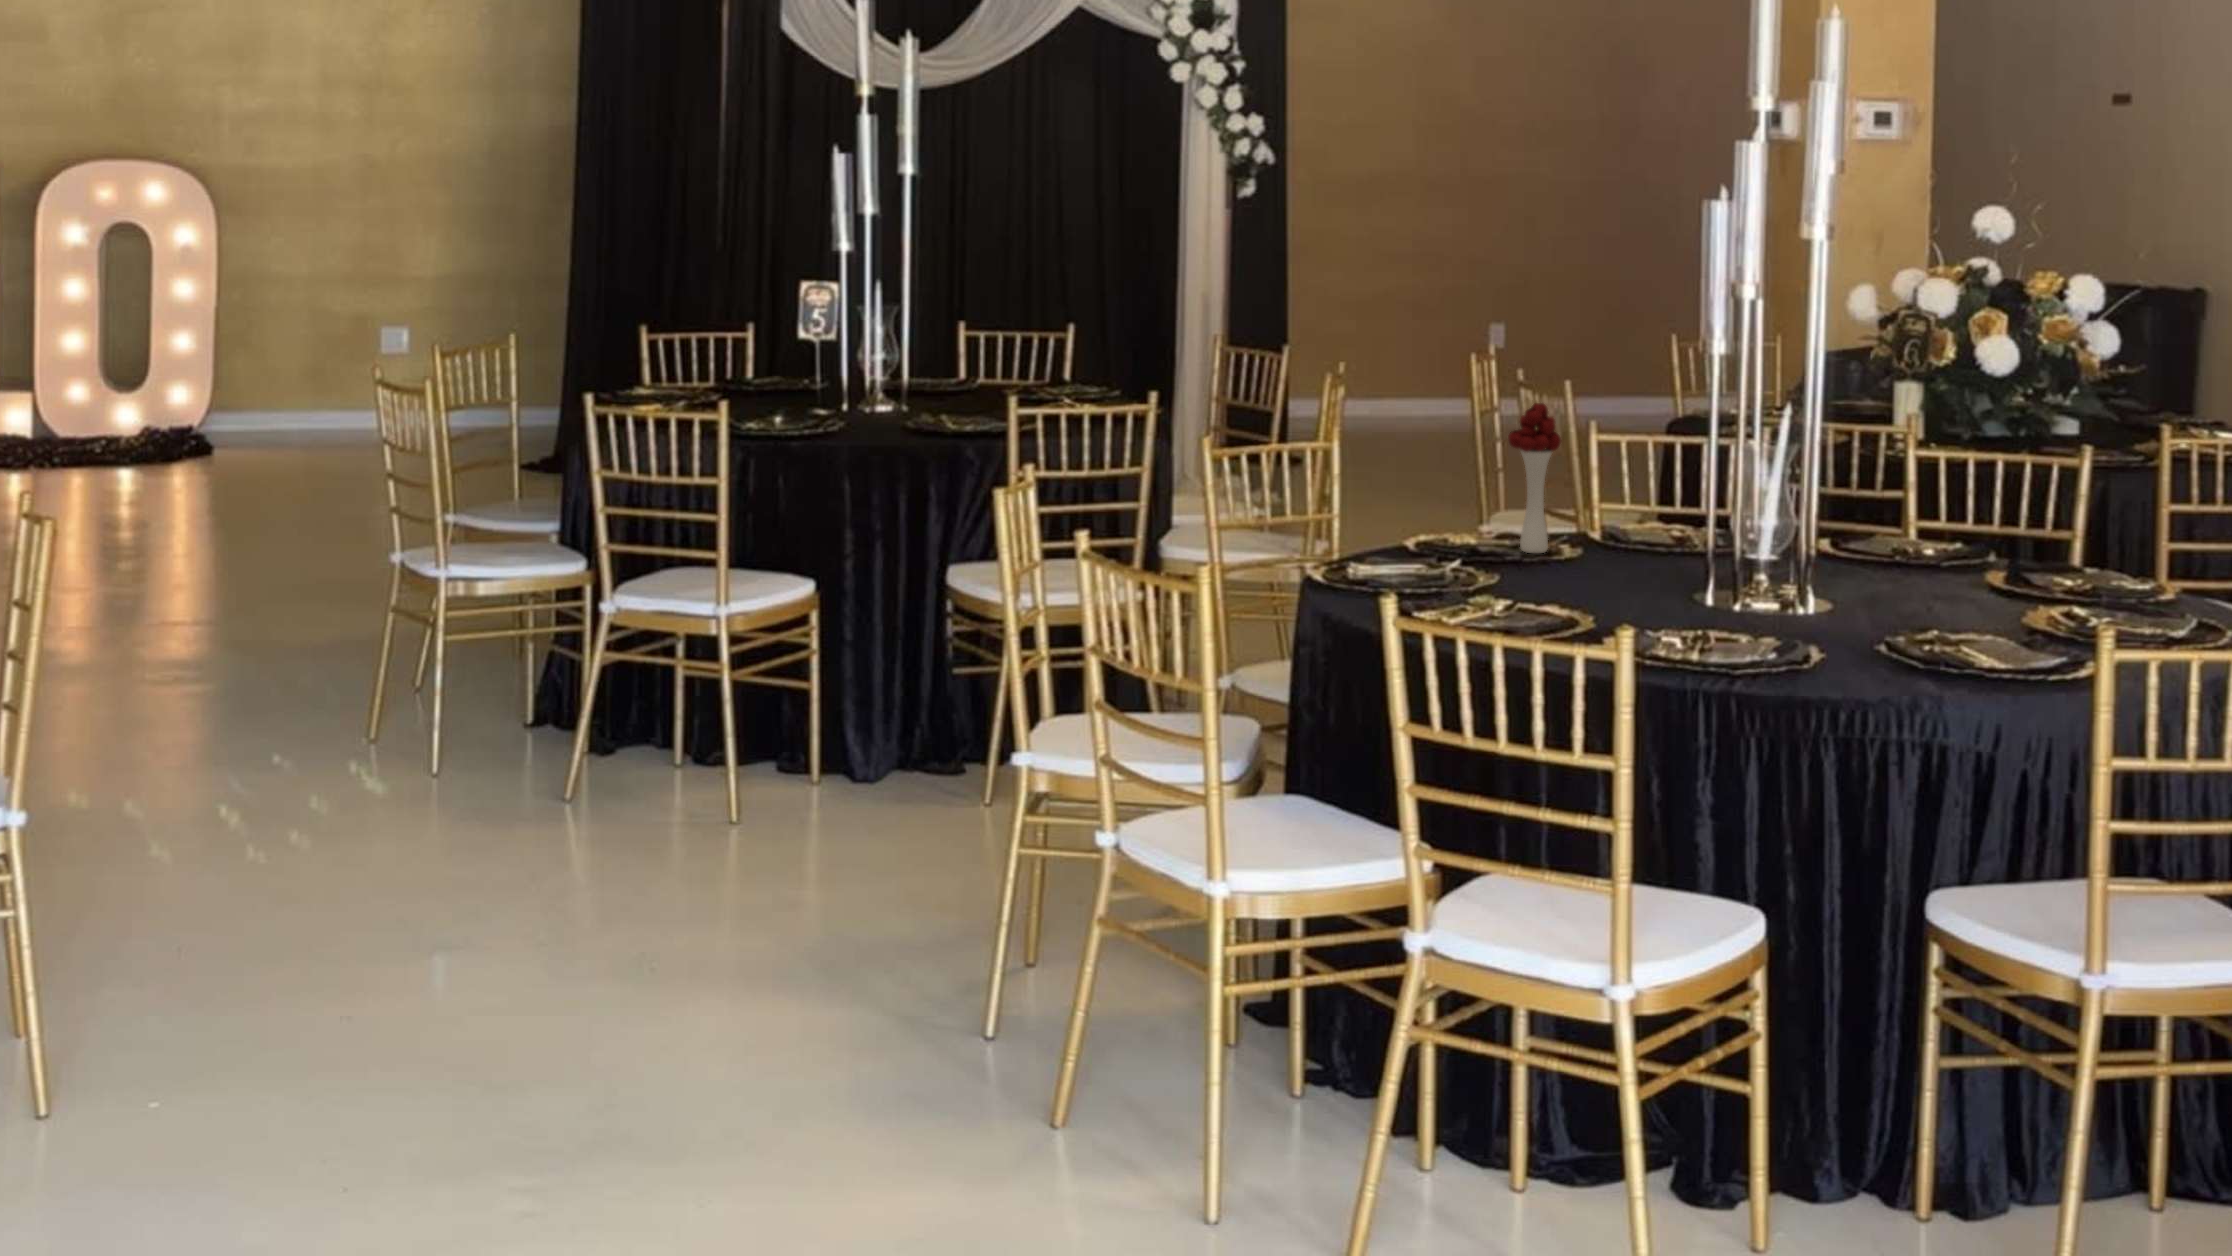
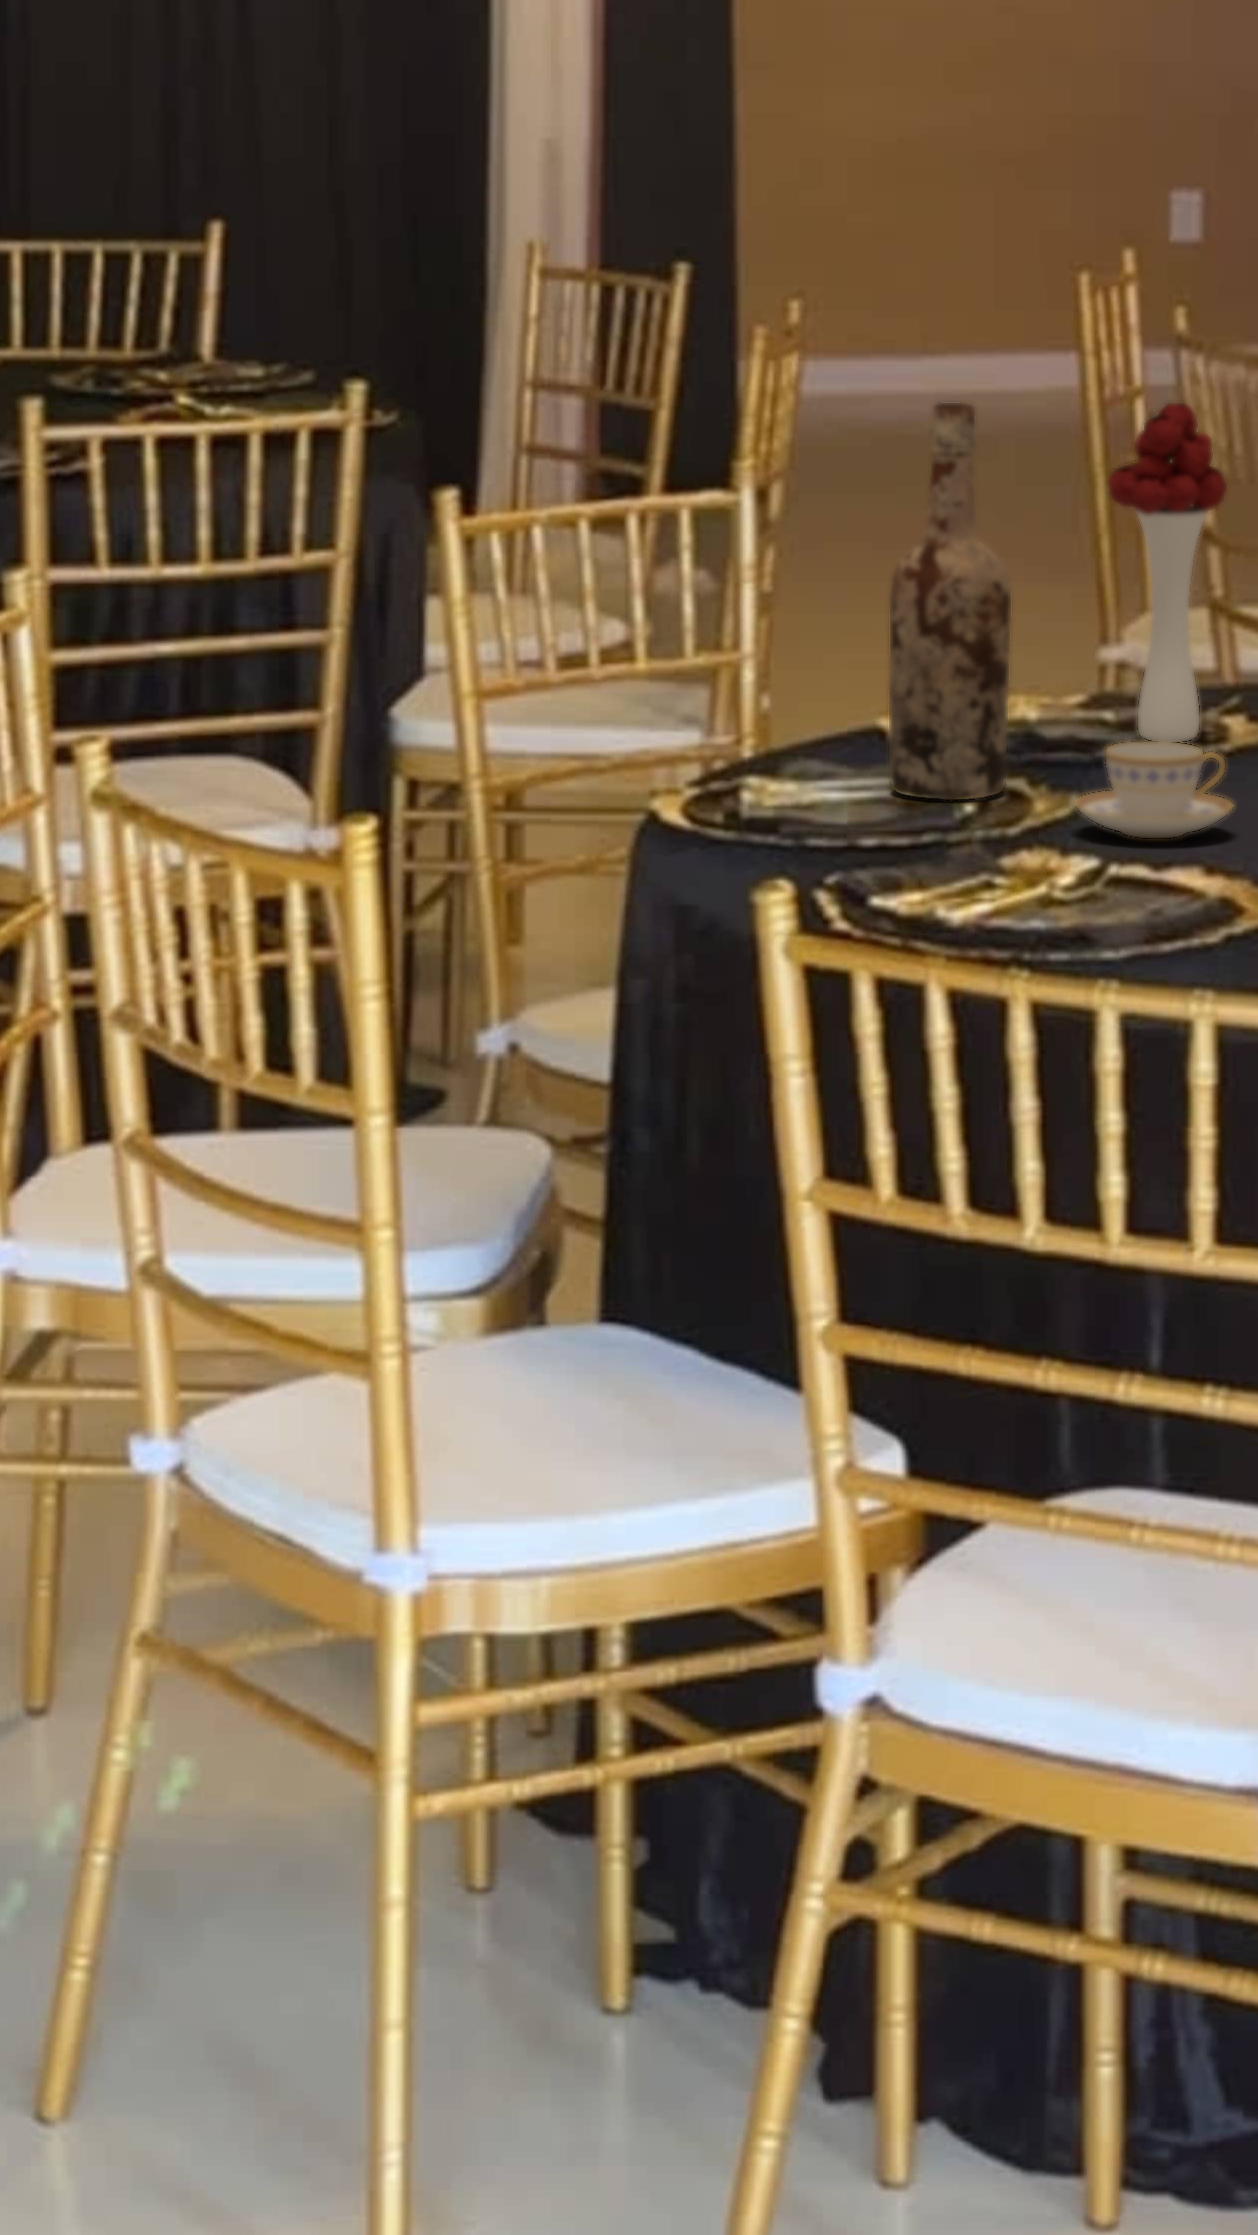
wine bottle: none [1413,399,1468,573] -> present [889,403,1011,800]
teacup: none [1498,549,1569,591] -> present [1075,740,1232,838]

